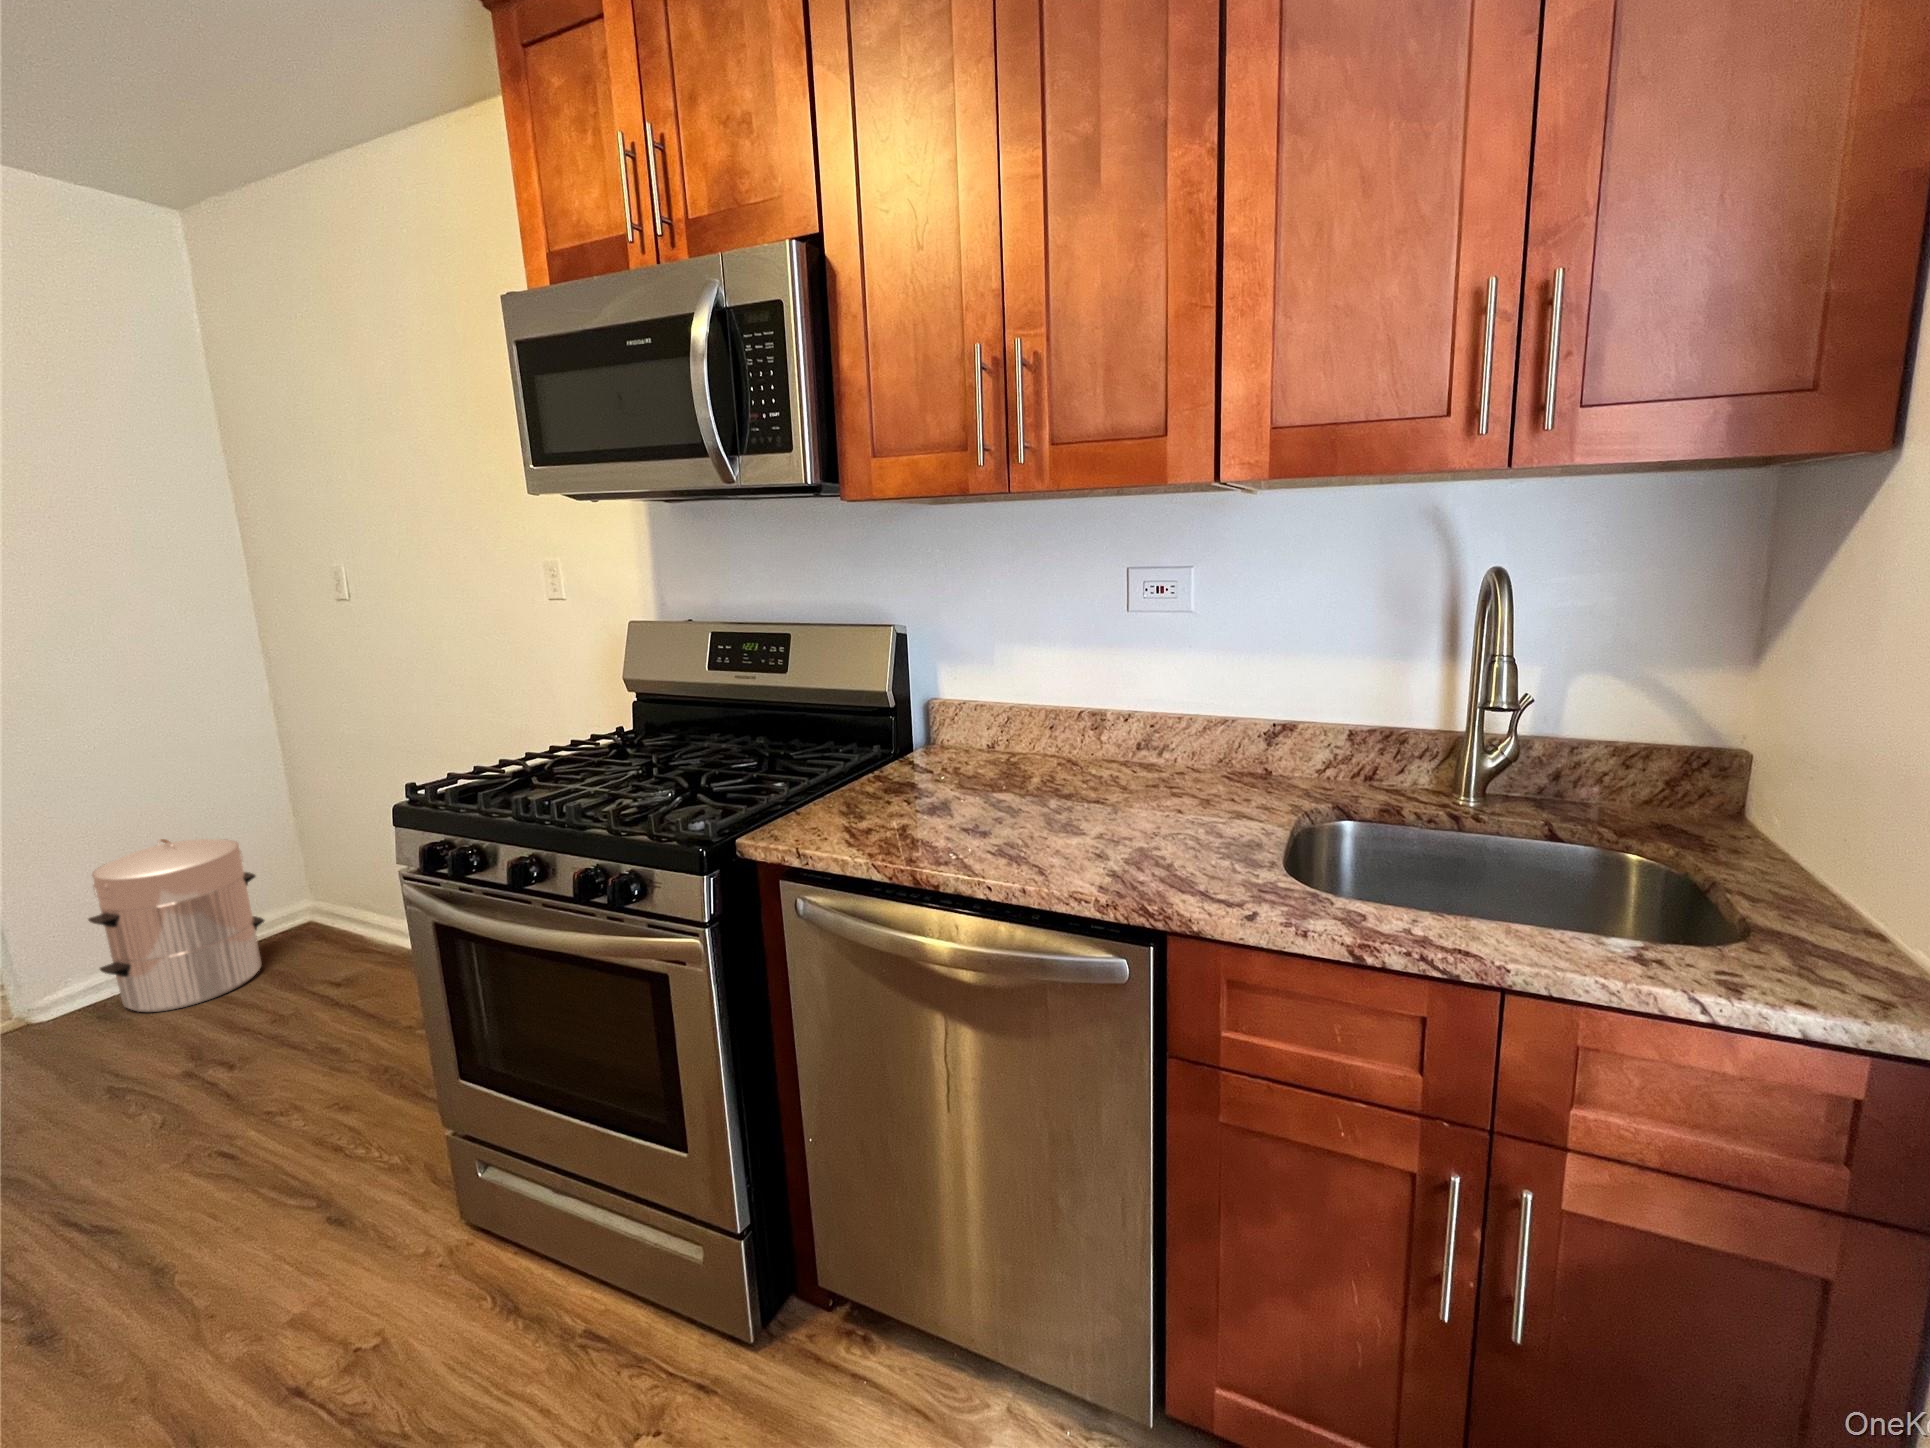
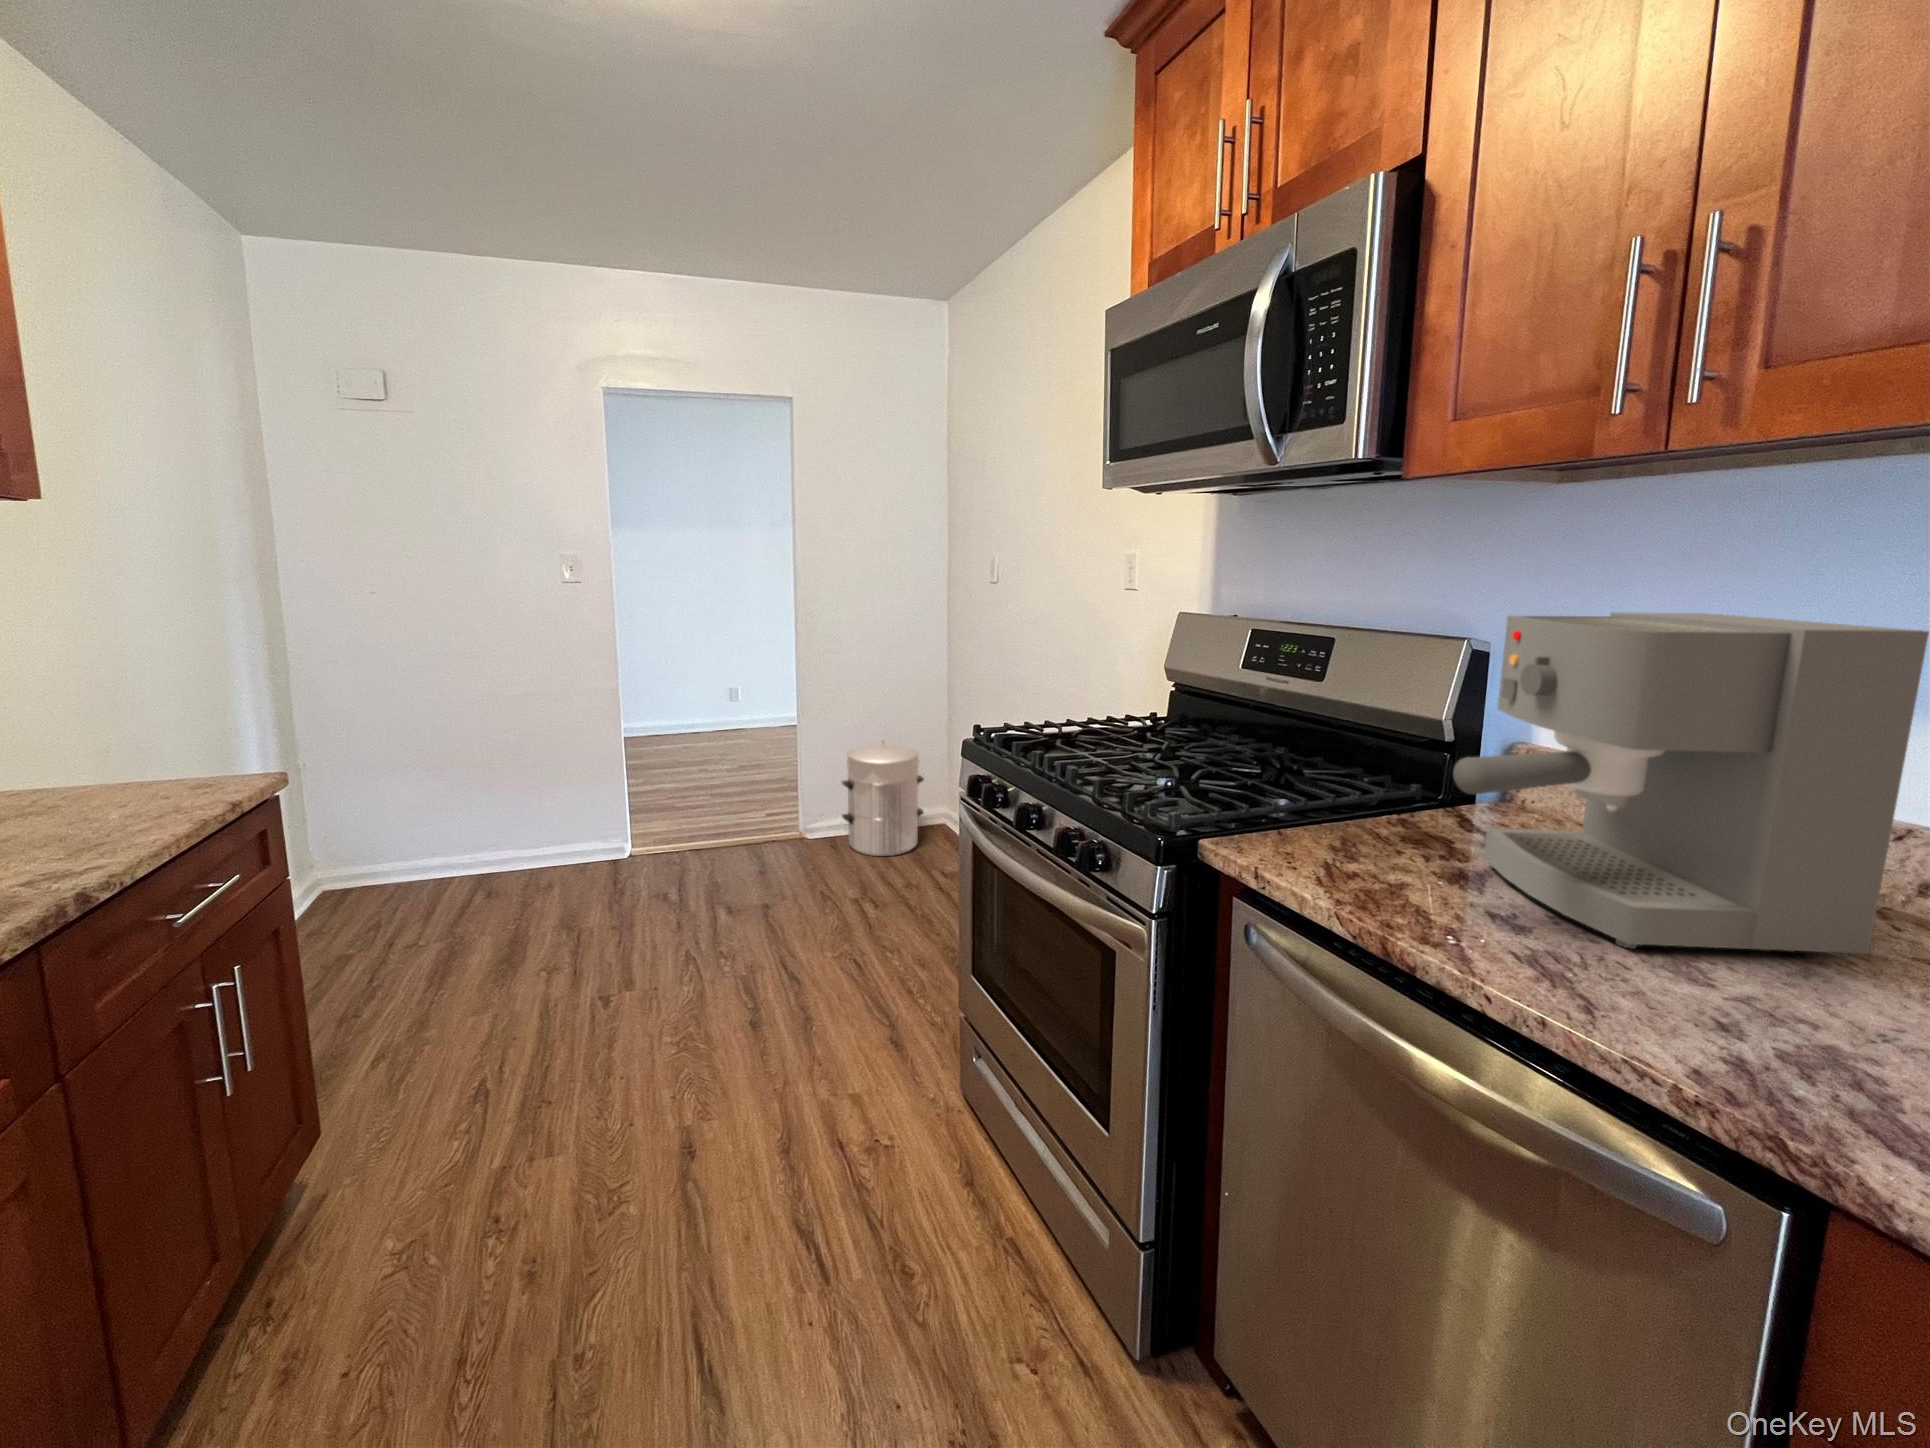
coffee maker: none [931,596,1133,826] -> present [1453,612,1929,957]

